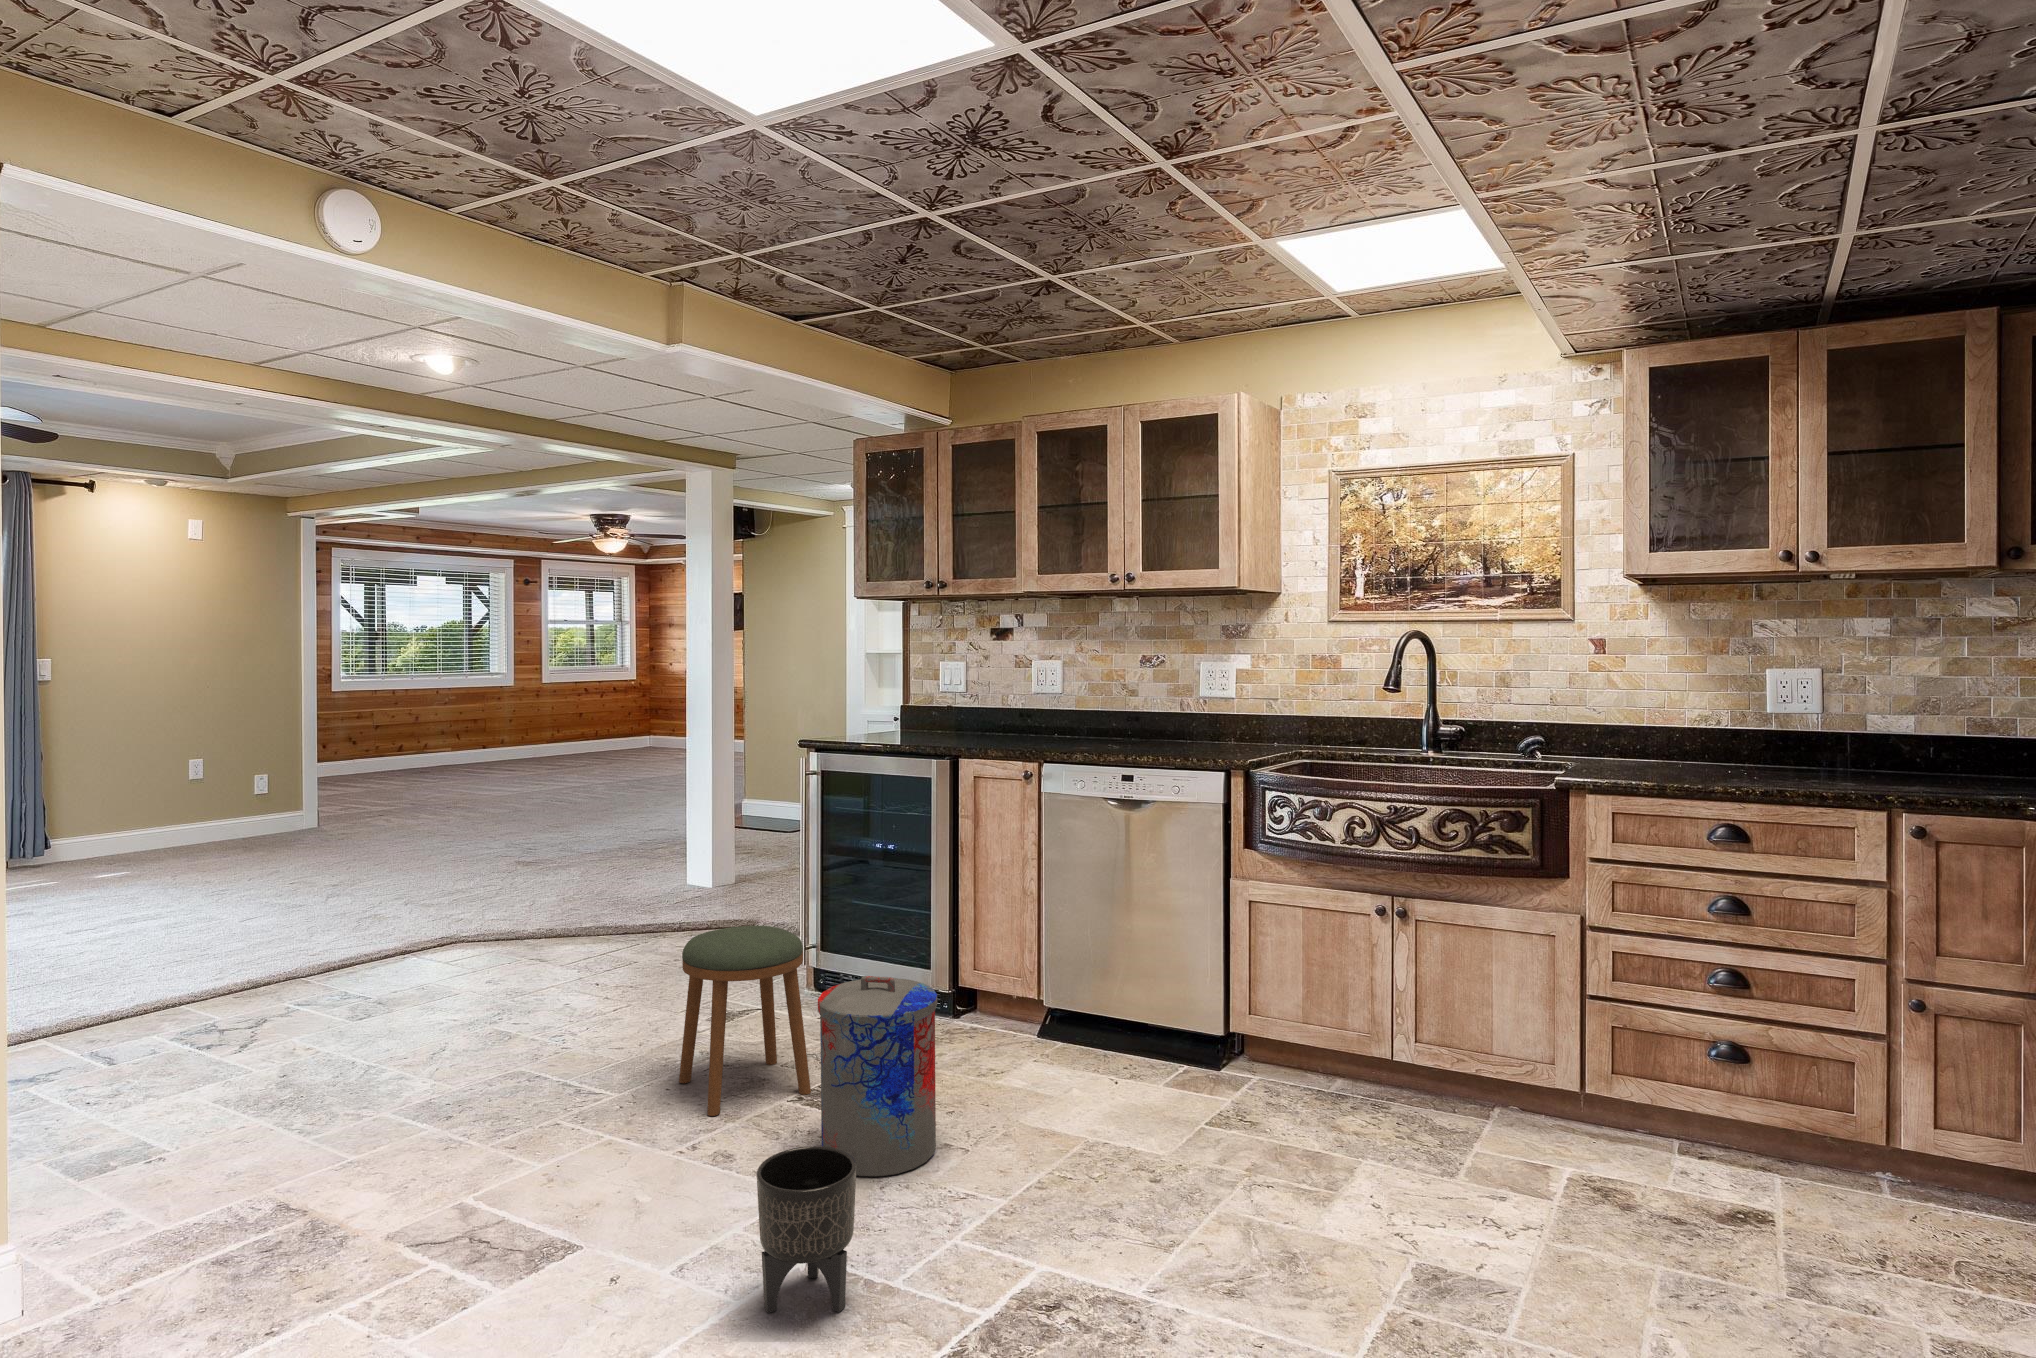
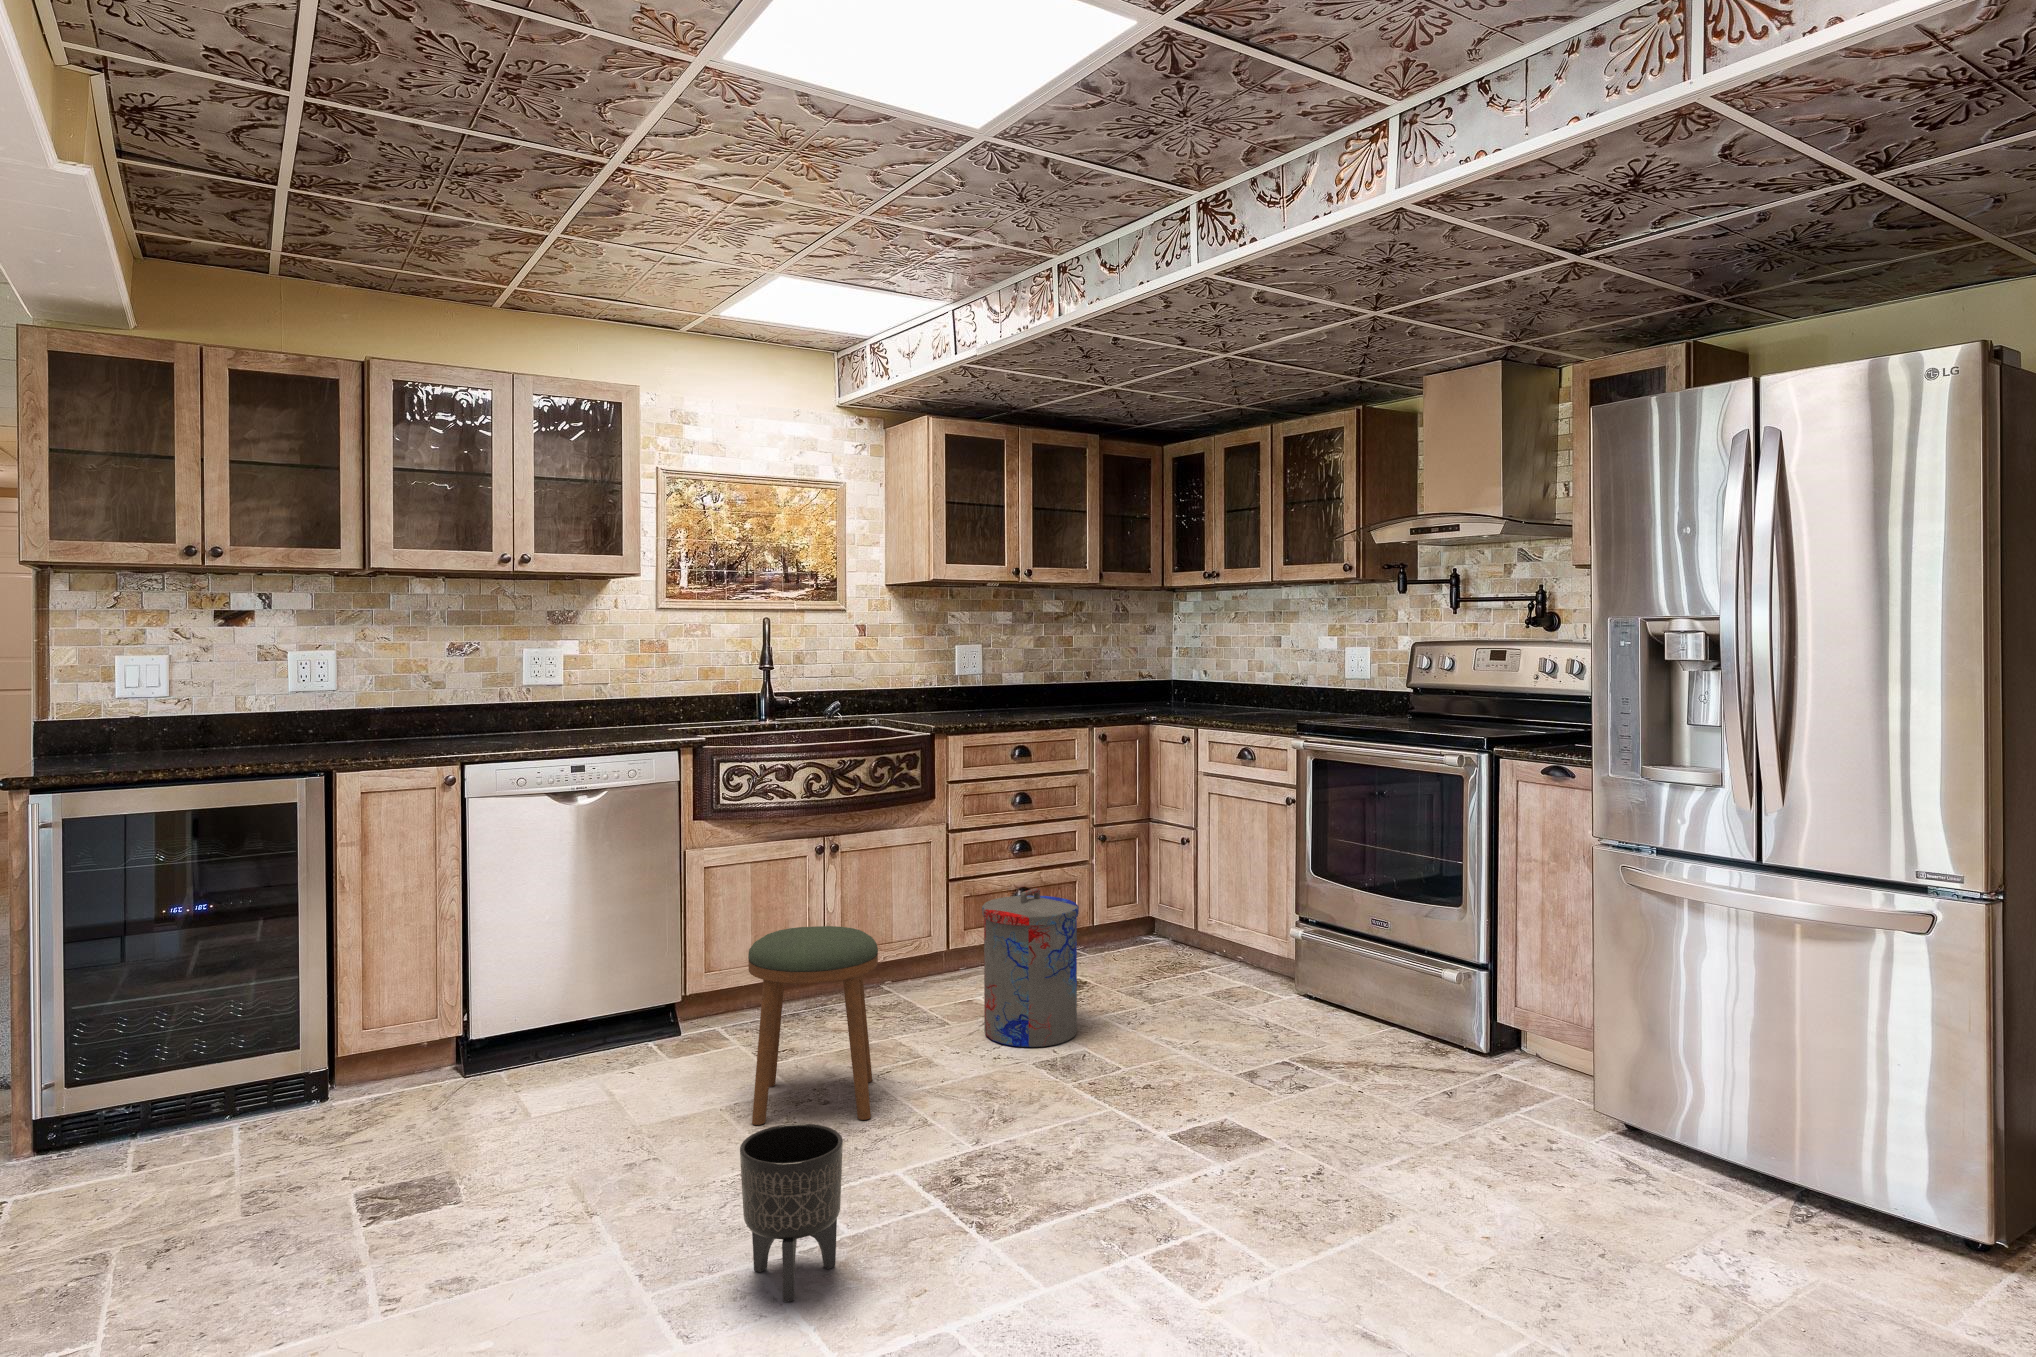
stool: present [679,926,811,1116] -> present [748,926,878,1125]
trash can: present [818,976,937,1176] -> present [982,888,1079,1047]

